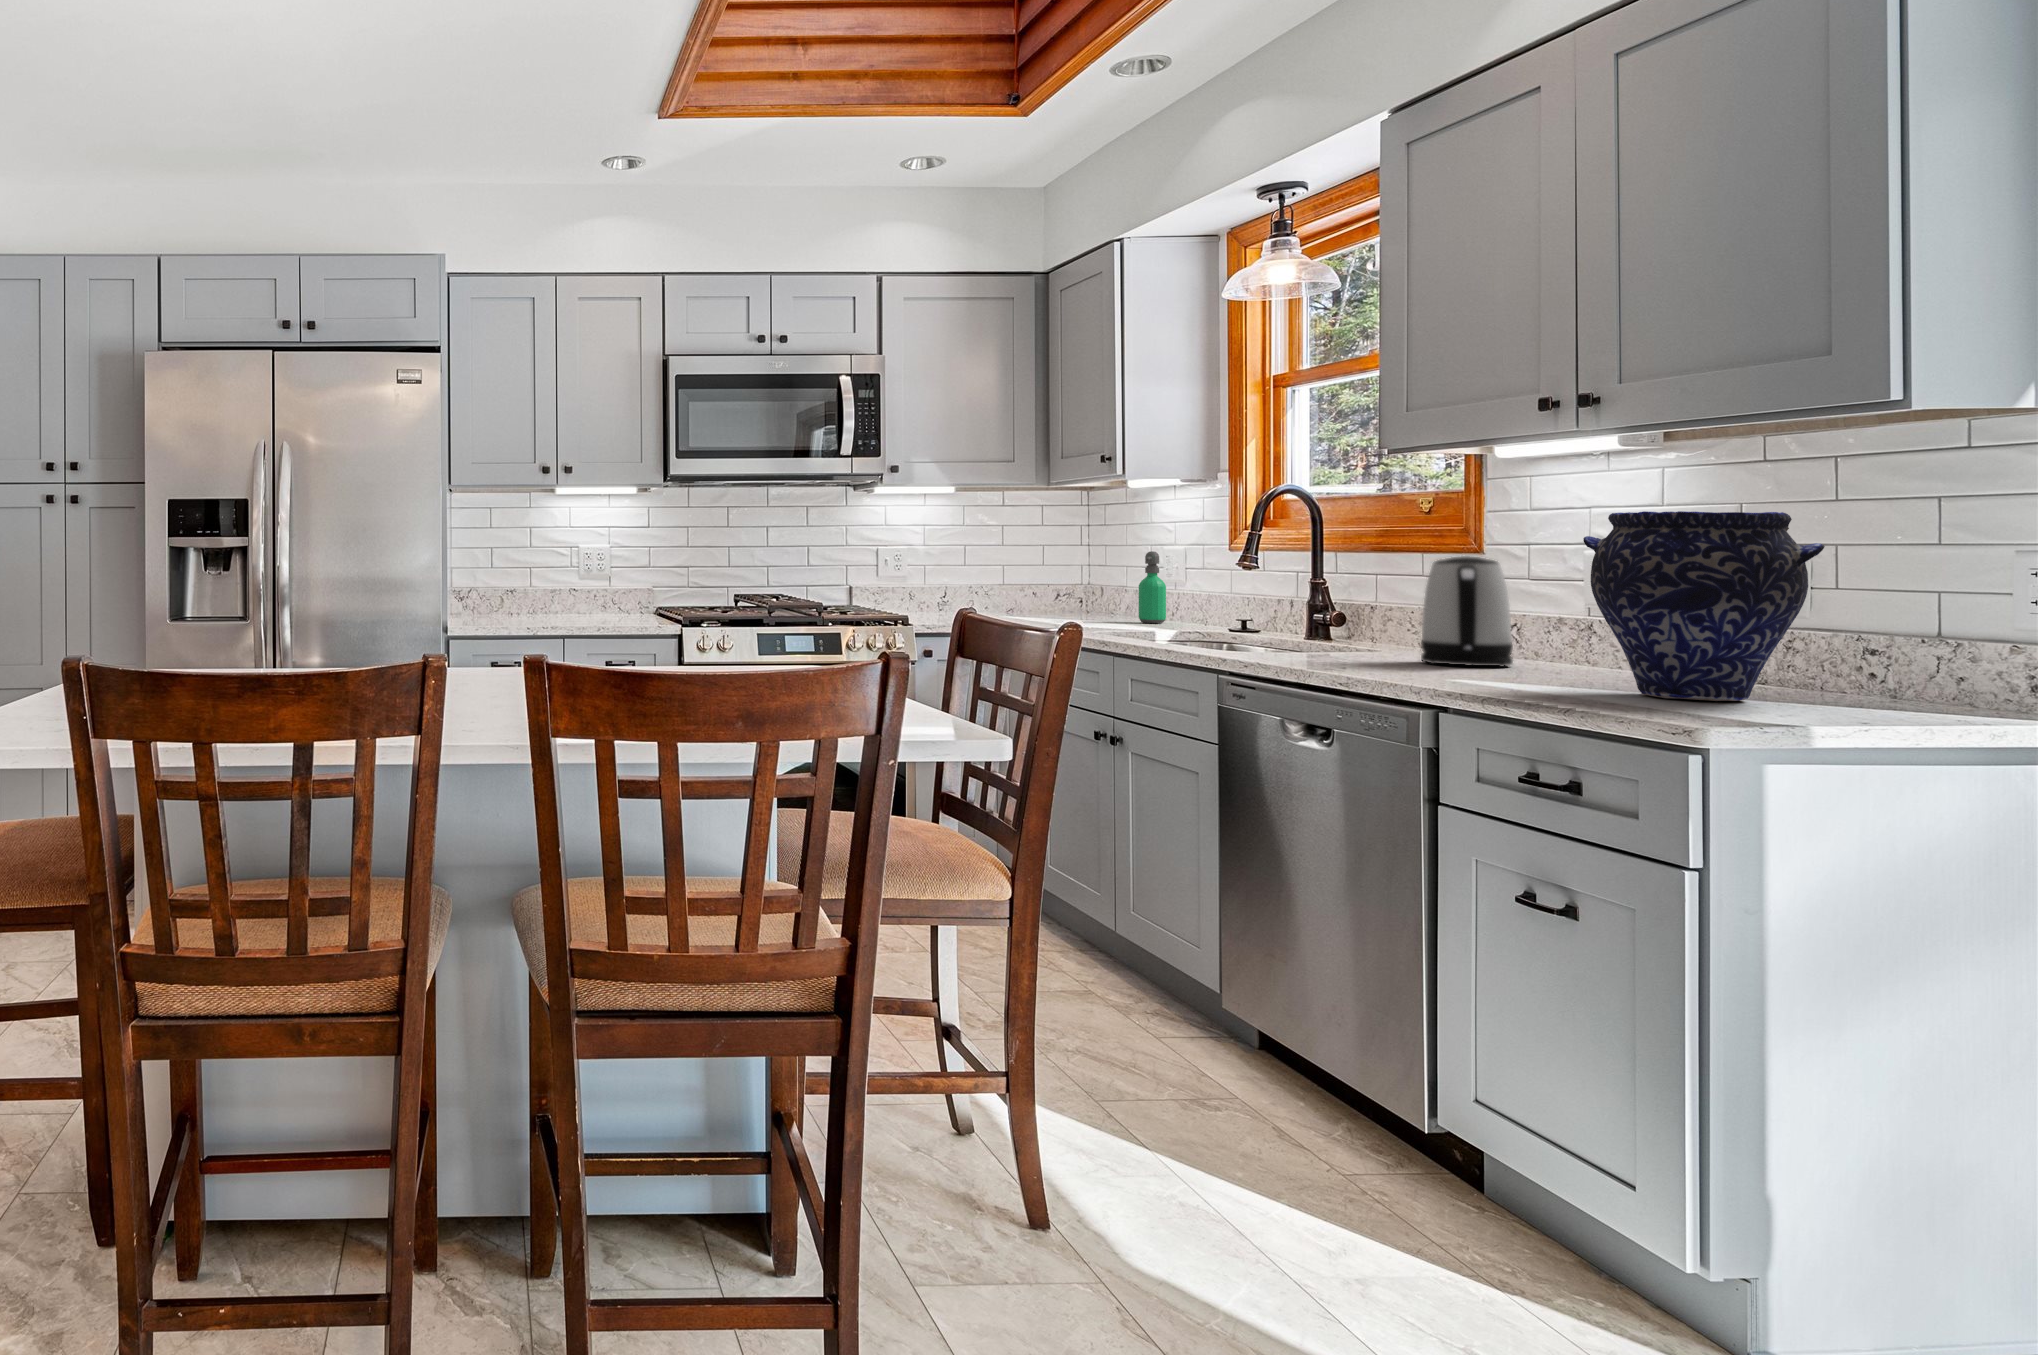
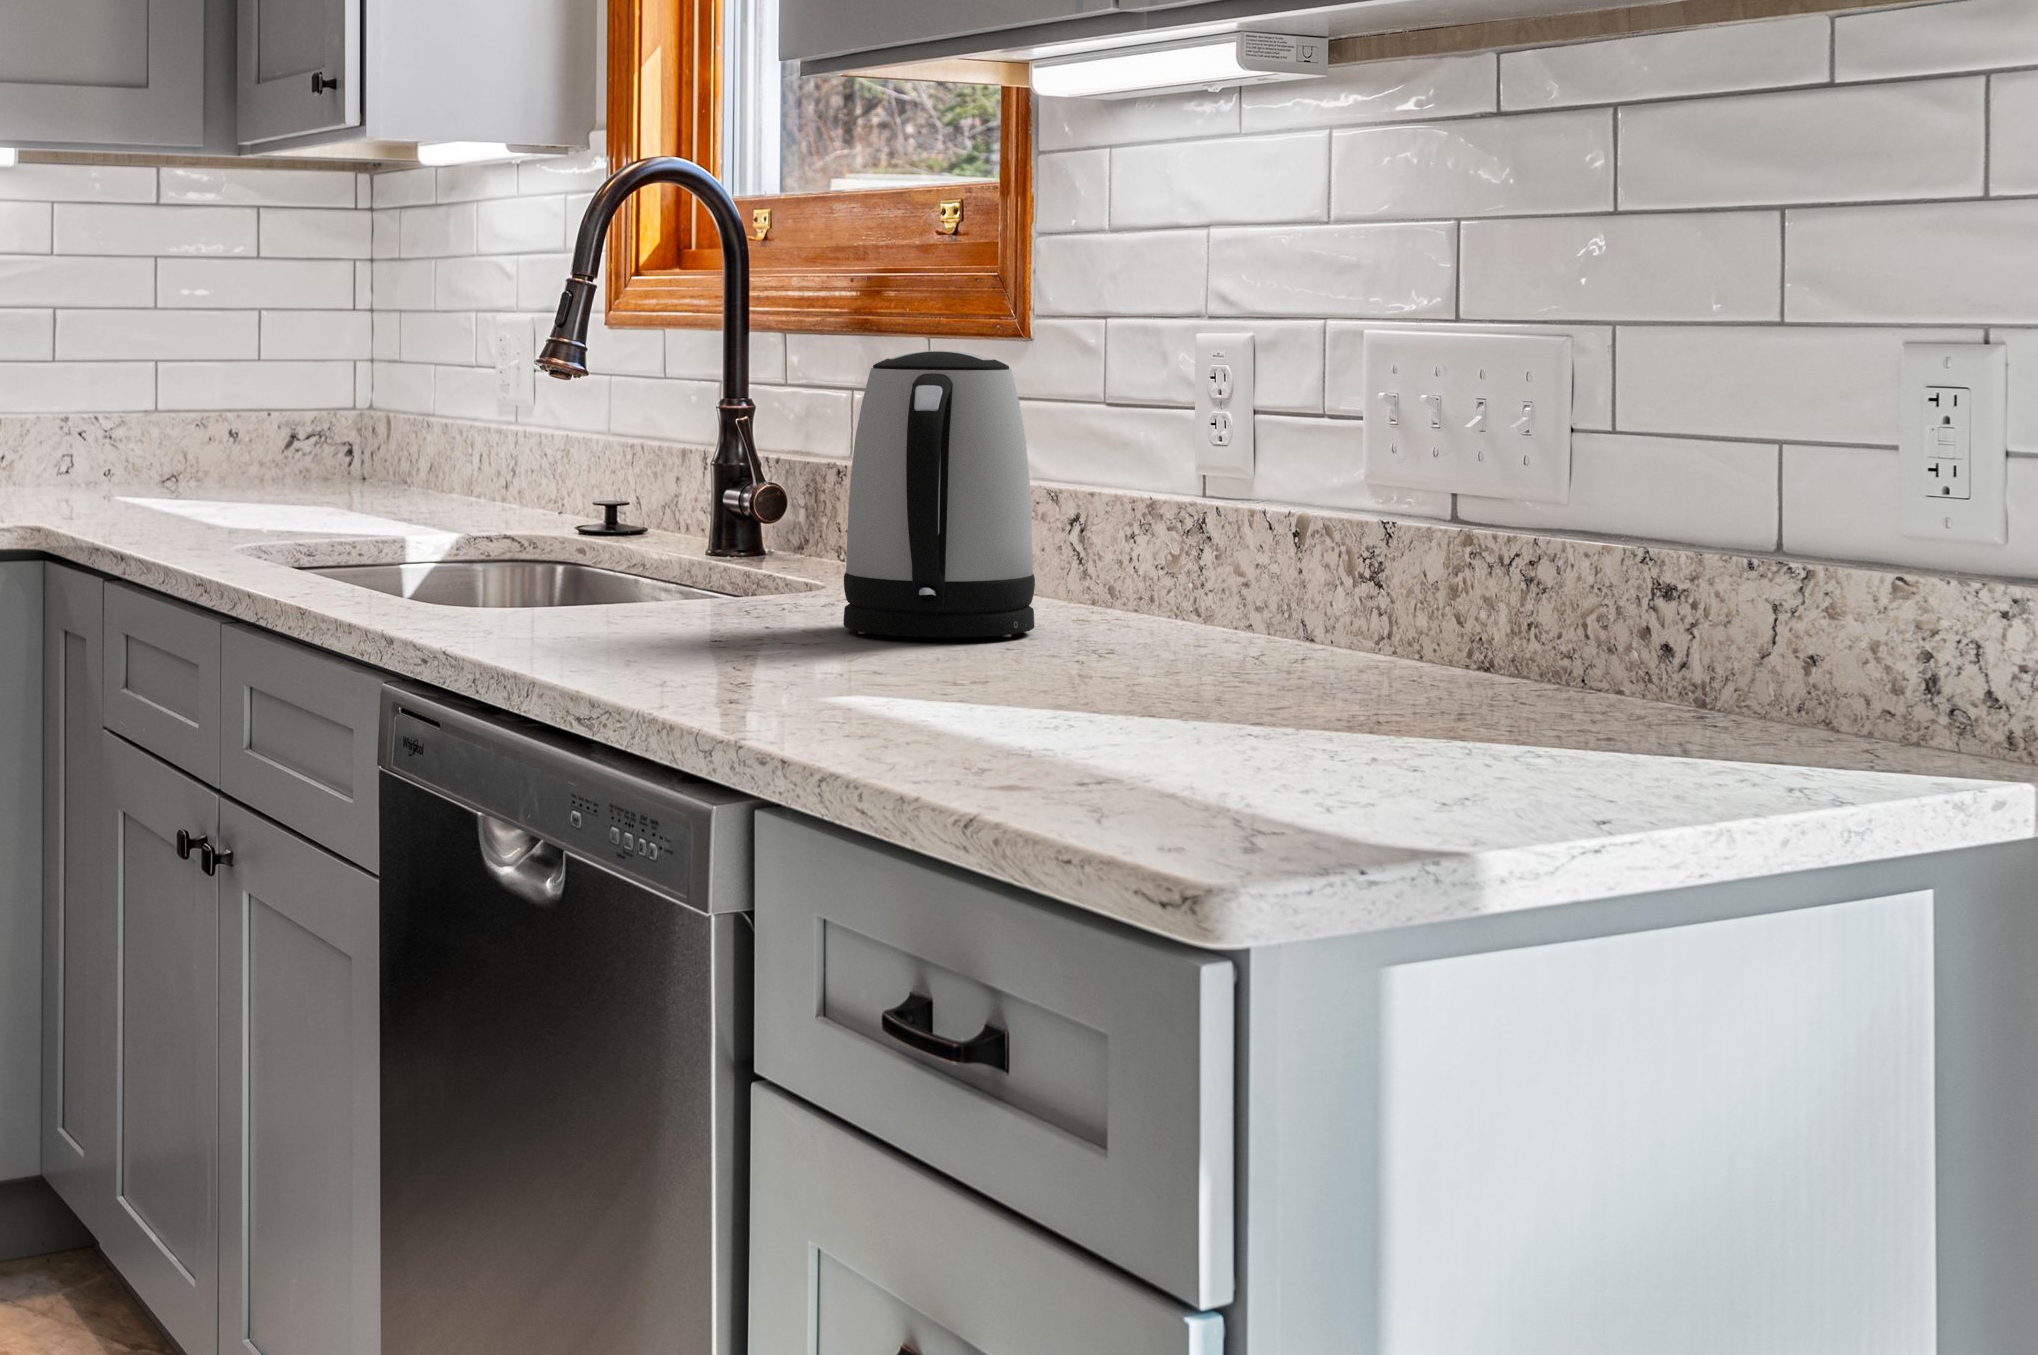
vase: present [1583,511,1825,701] -> none [1092,239,1556,741]
soap dispenser: present [1139,551,1166,623] -> none [388,327,453,513]

